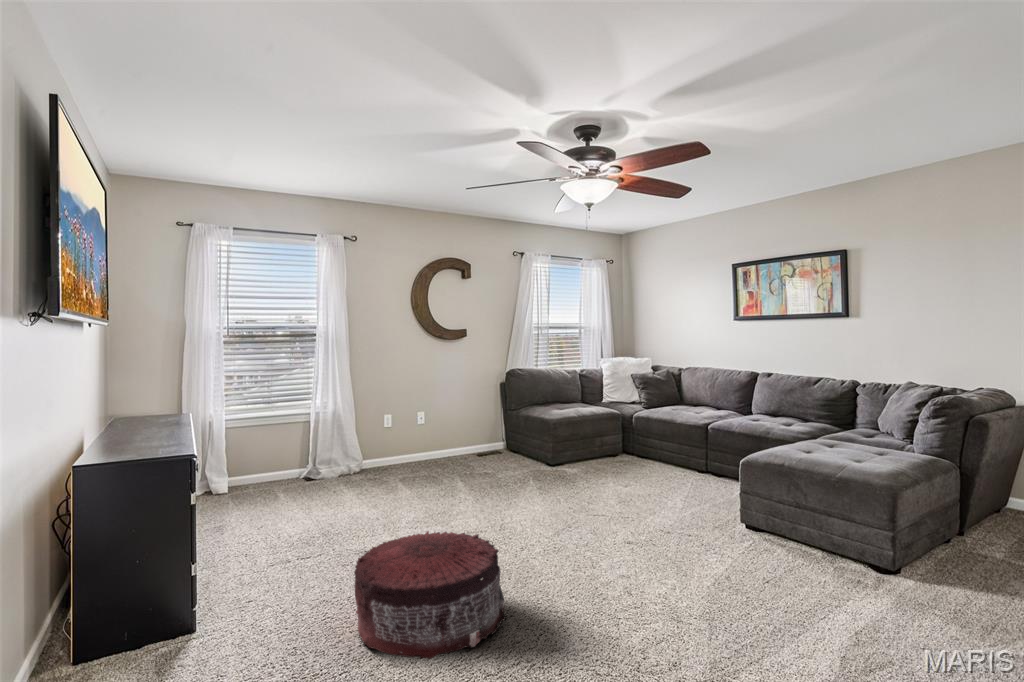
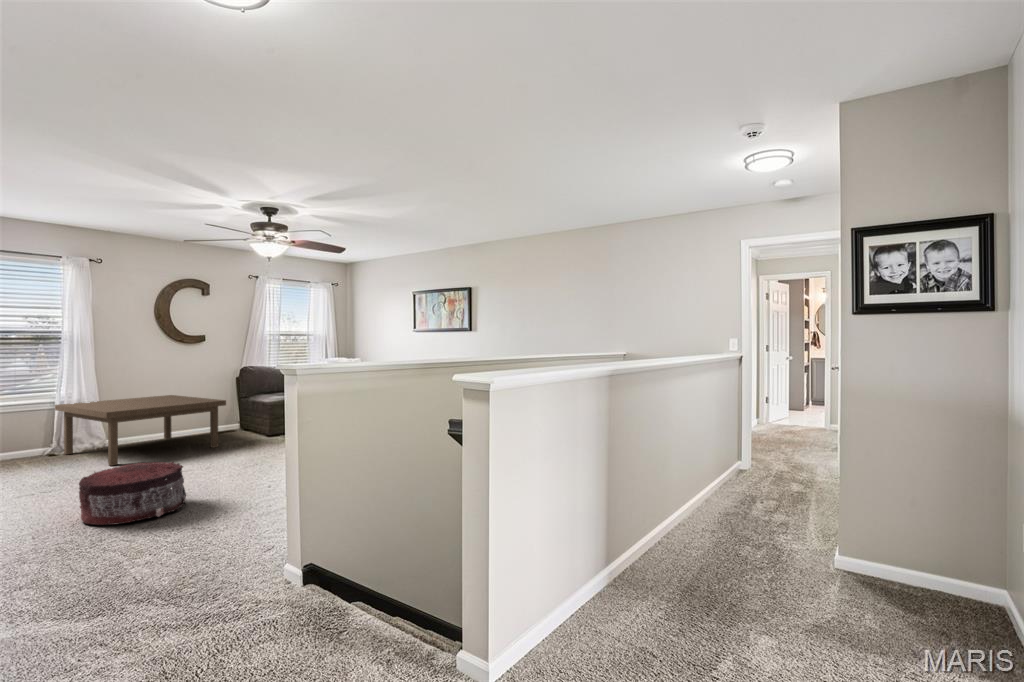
coffee table: none [311,405,502,504] -> present [55,395,226,466]

